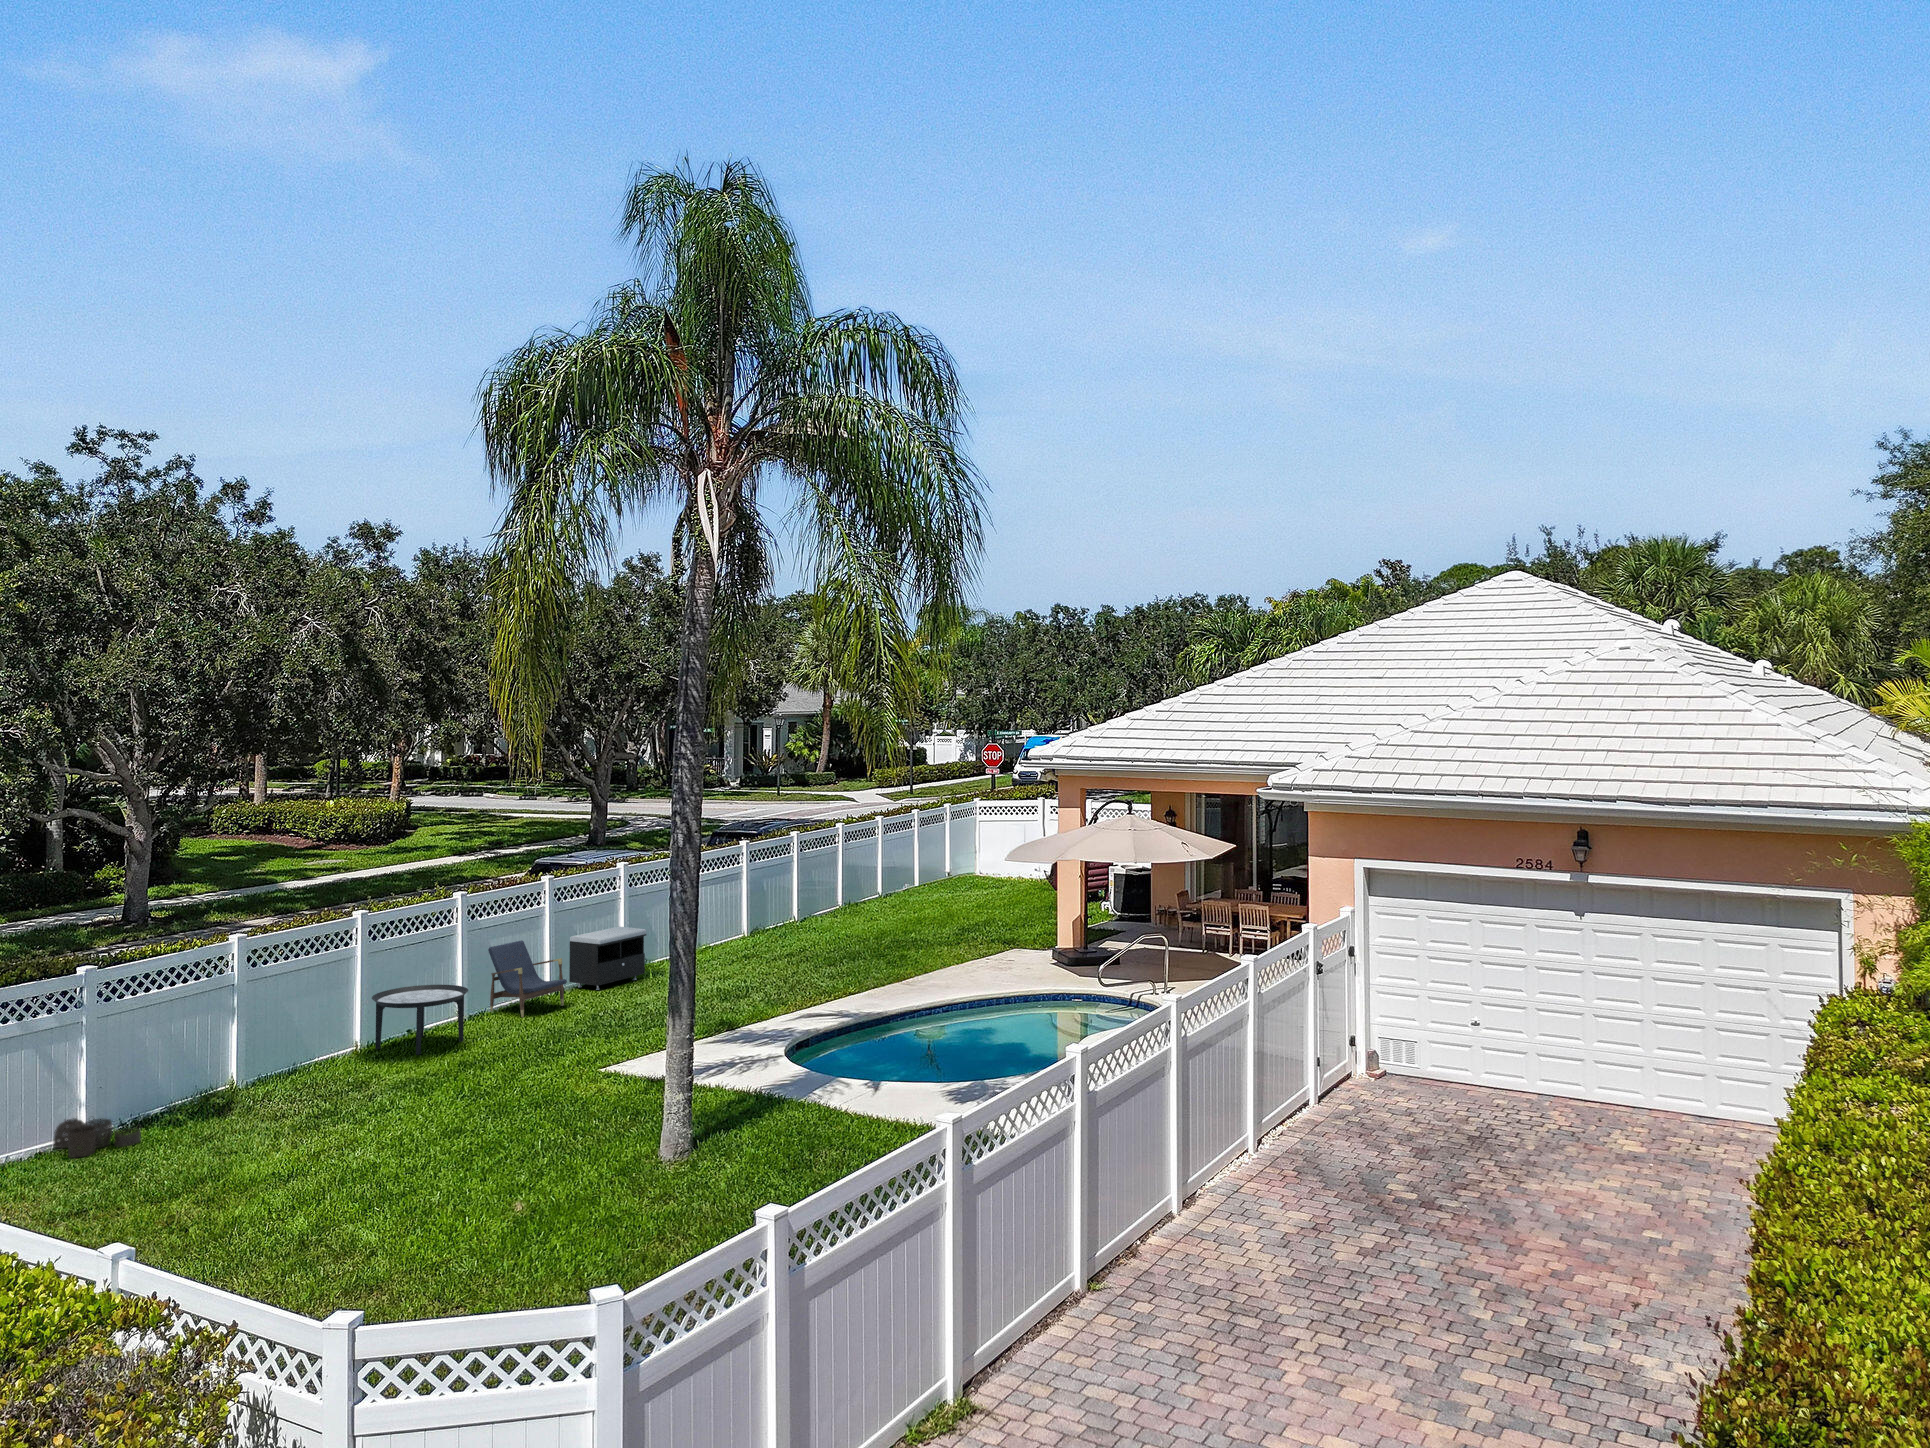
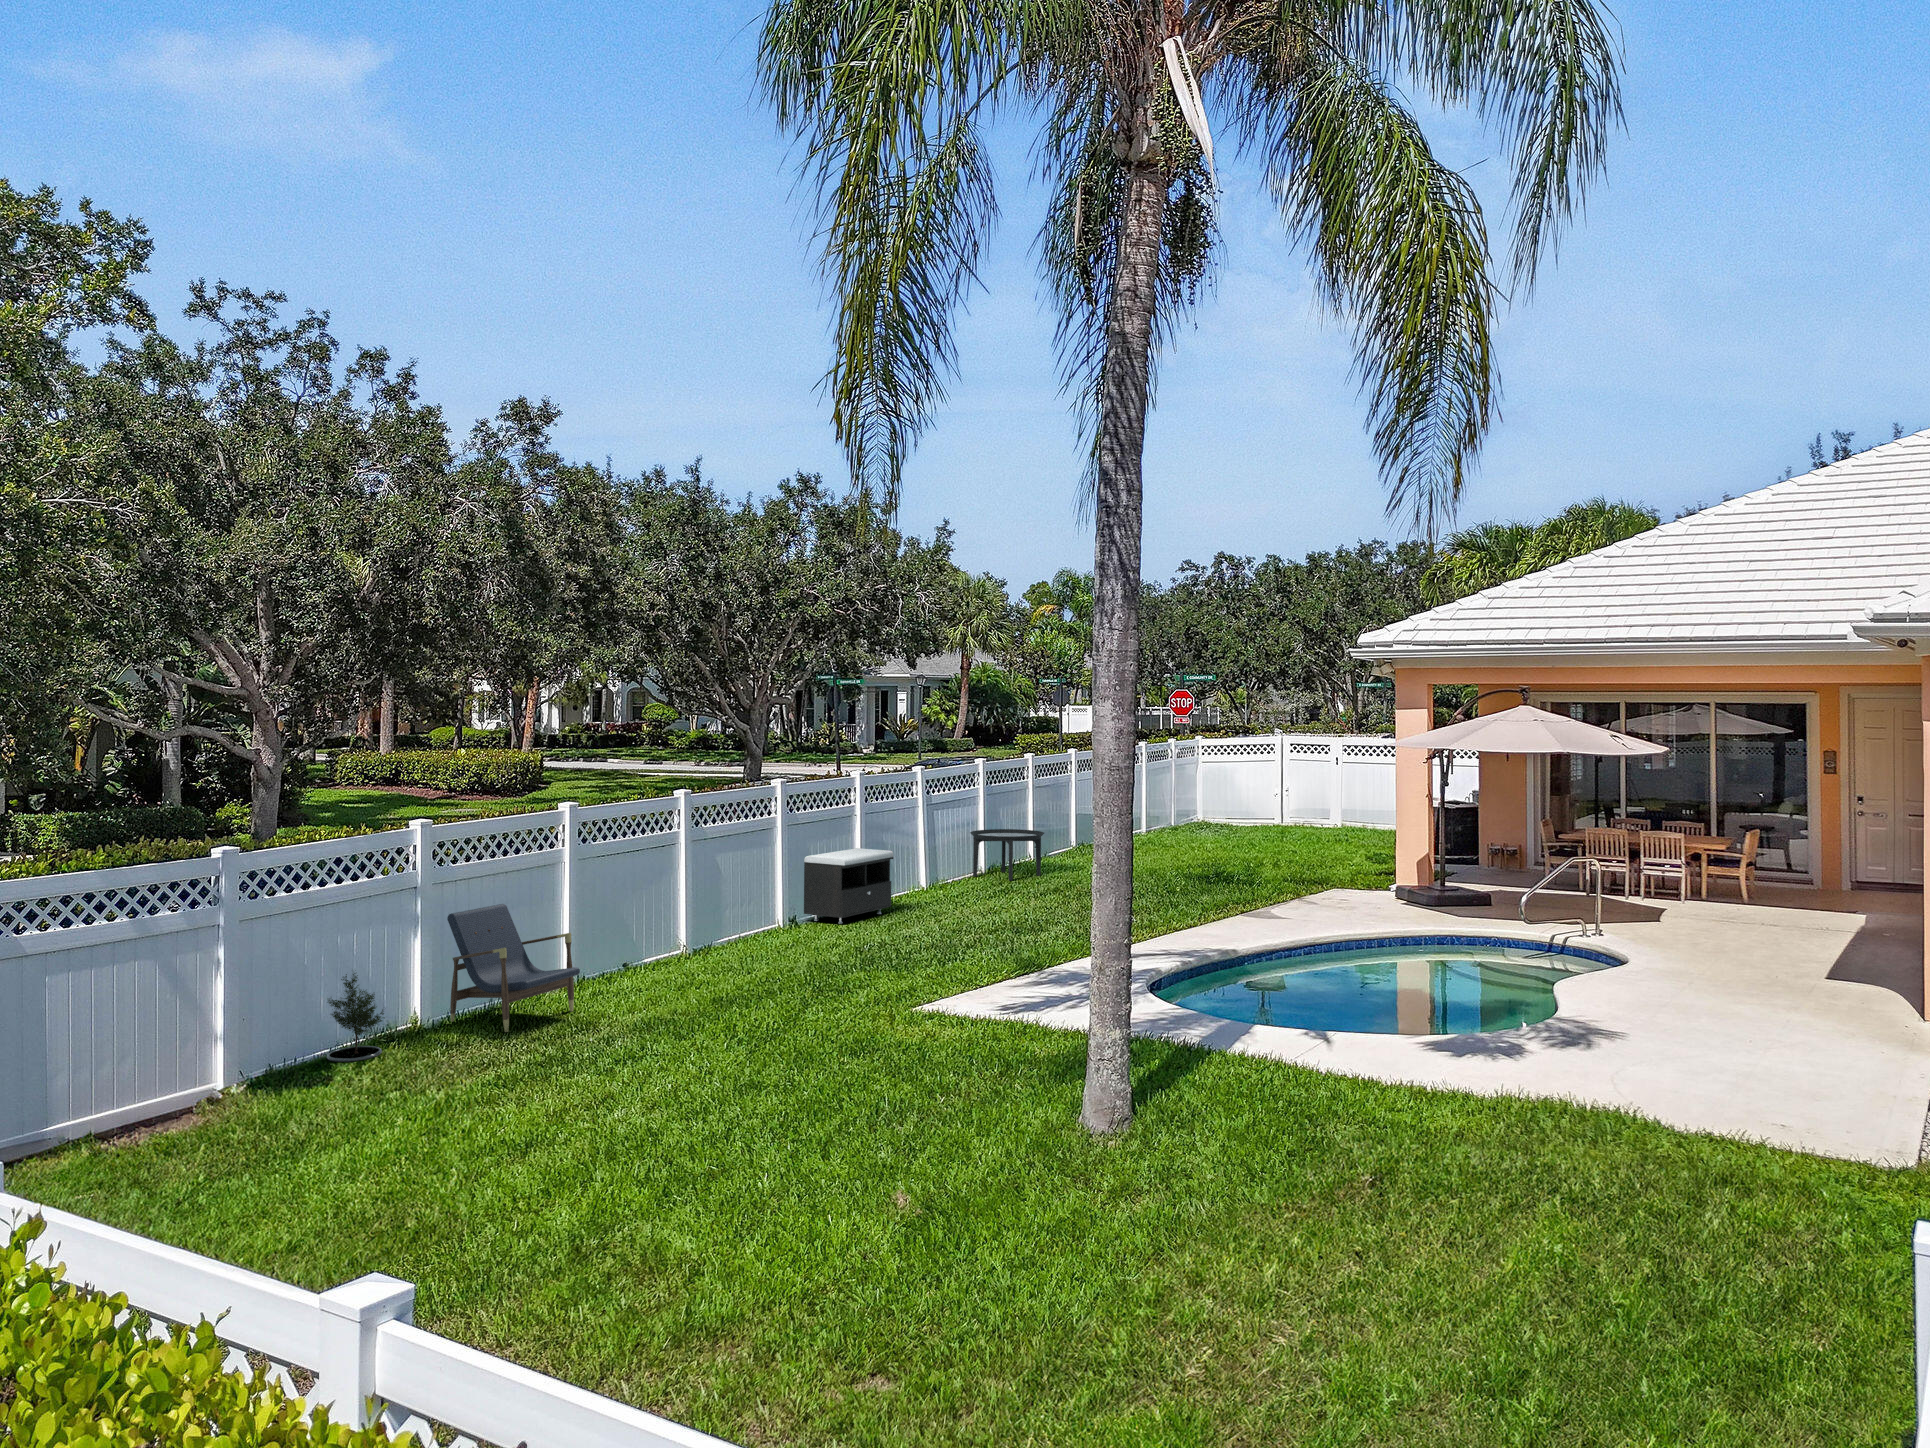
lounge chair: present [488,940,567,1017] -> present [447,904,580,1032]
round table: present [372,985,468,1055] -> present [970,829,1044,881]
potted tree: none [163,1049,207,1115] -> present [327,973,385,1062]
woven basket: present [54,1118,141,1158] -> none [178,1058,301,1118]

